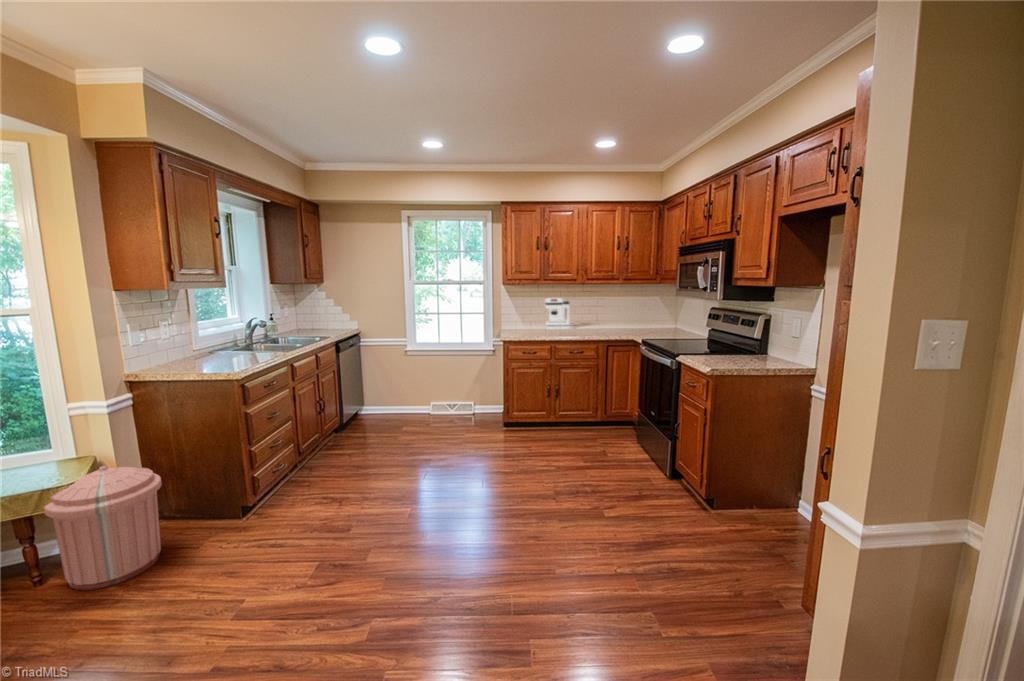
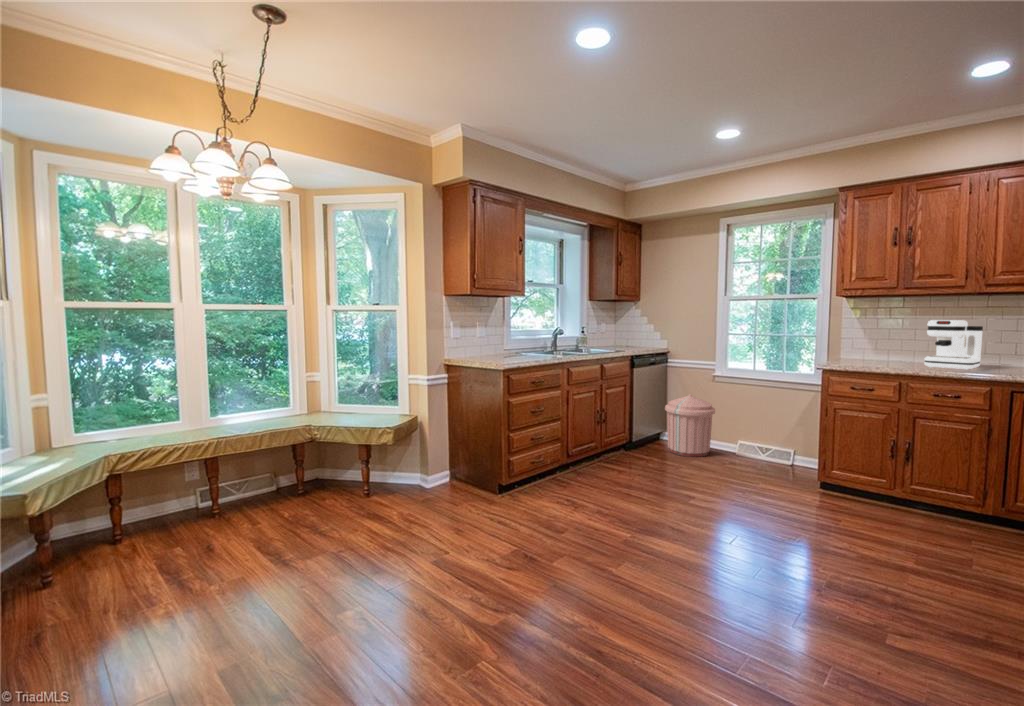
trash can: present [44,466,161,590] -> present [665,394,715,457]

